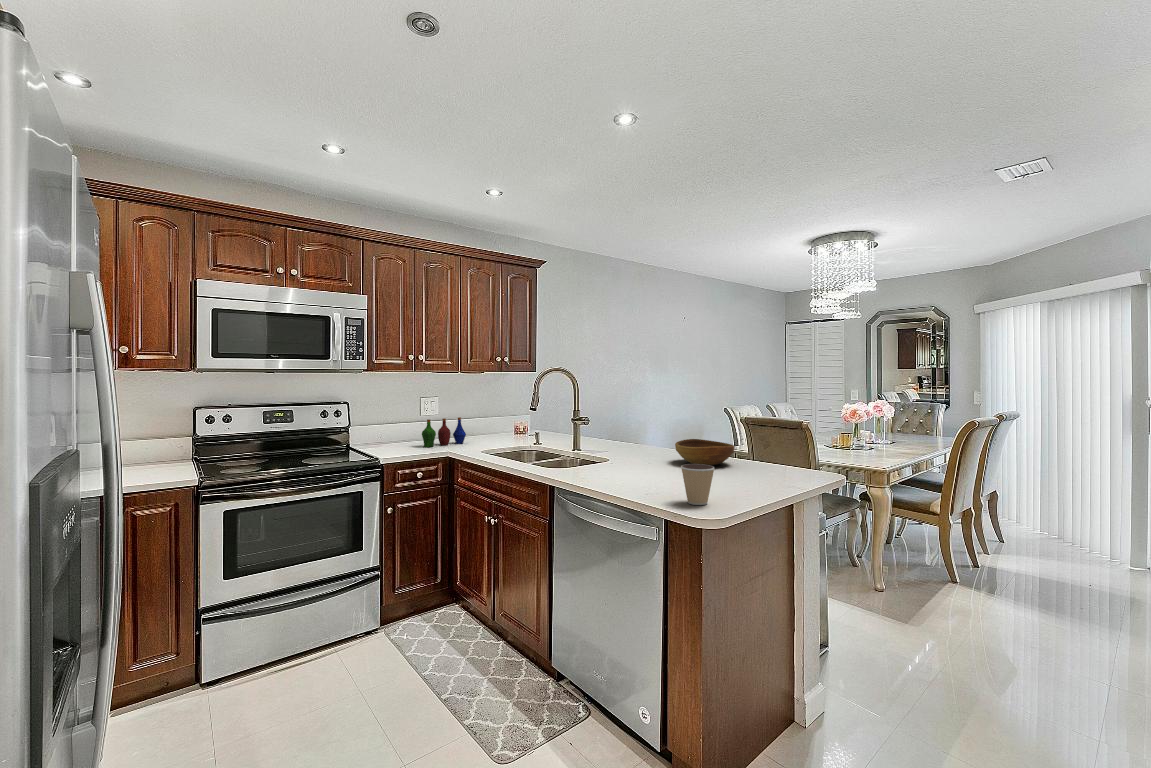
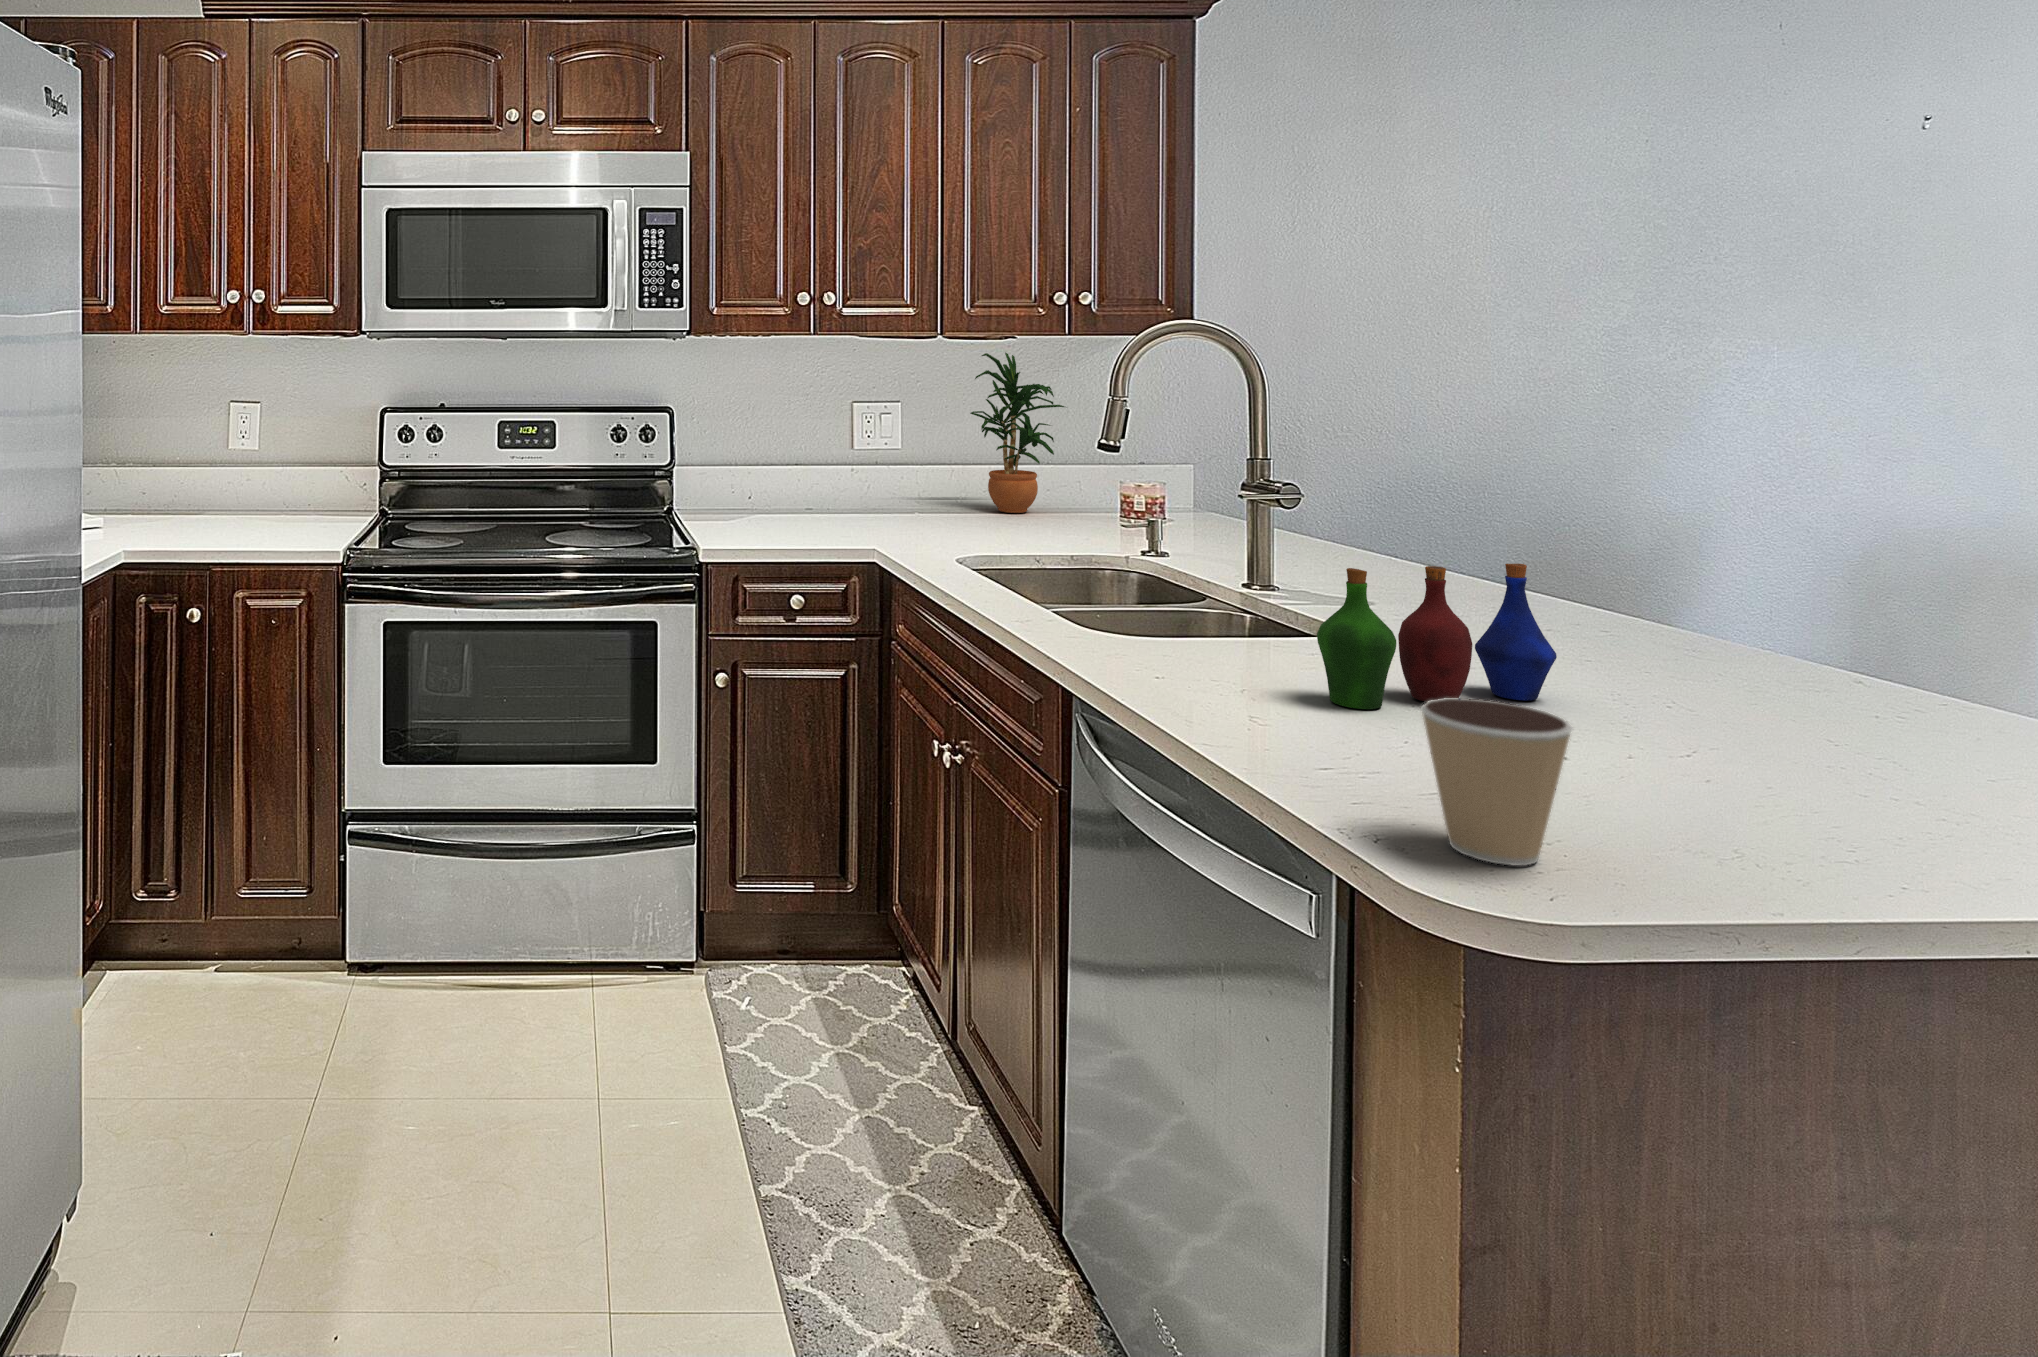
potted plant: none [463,380,497,437] -> present [970,353,1065,513]
bottle: present [422,417,466,447] -> present [1317,564,1557,709]
bowl: present [675,439,734,465] -> none [1606,594,1907,709]

